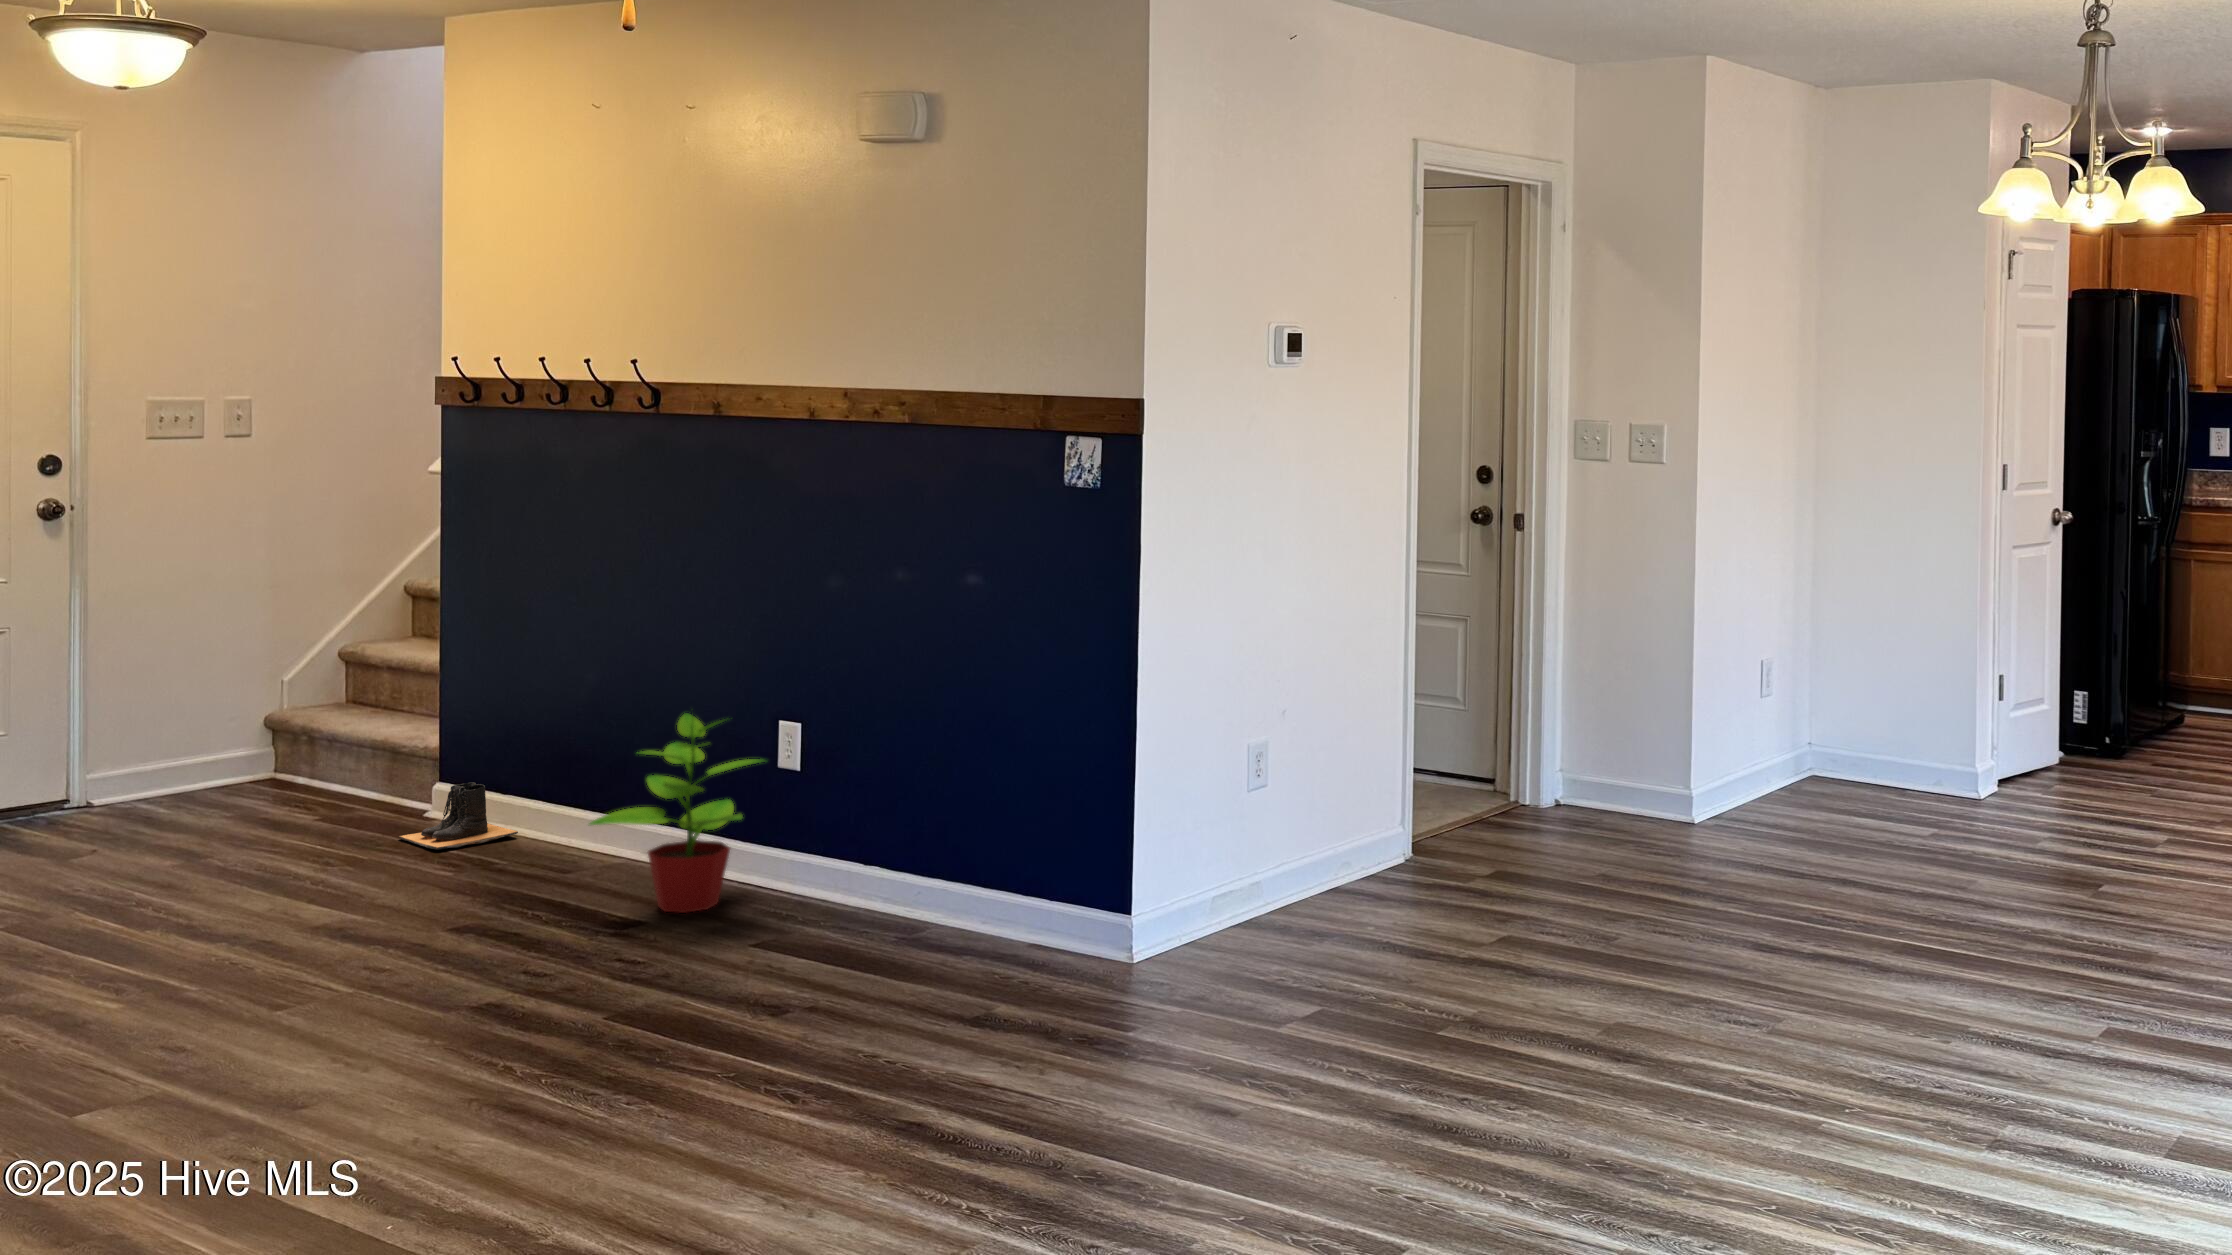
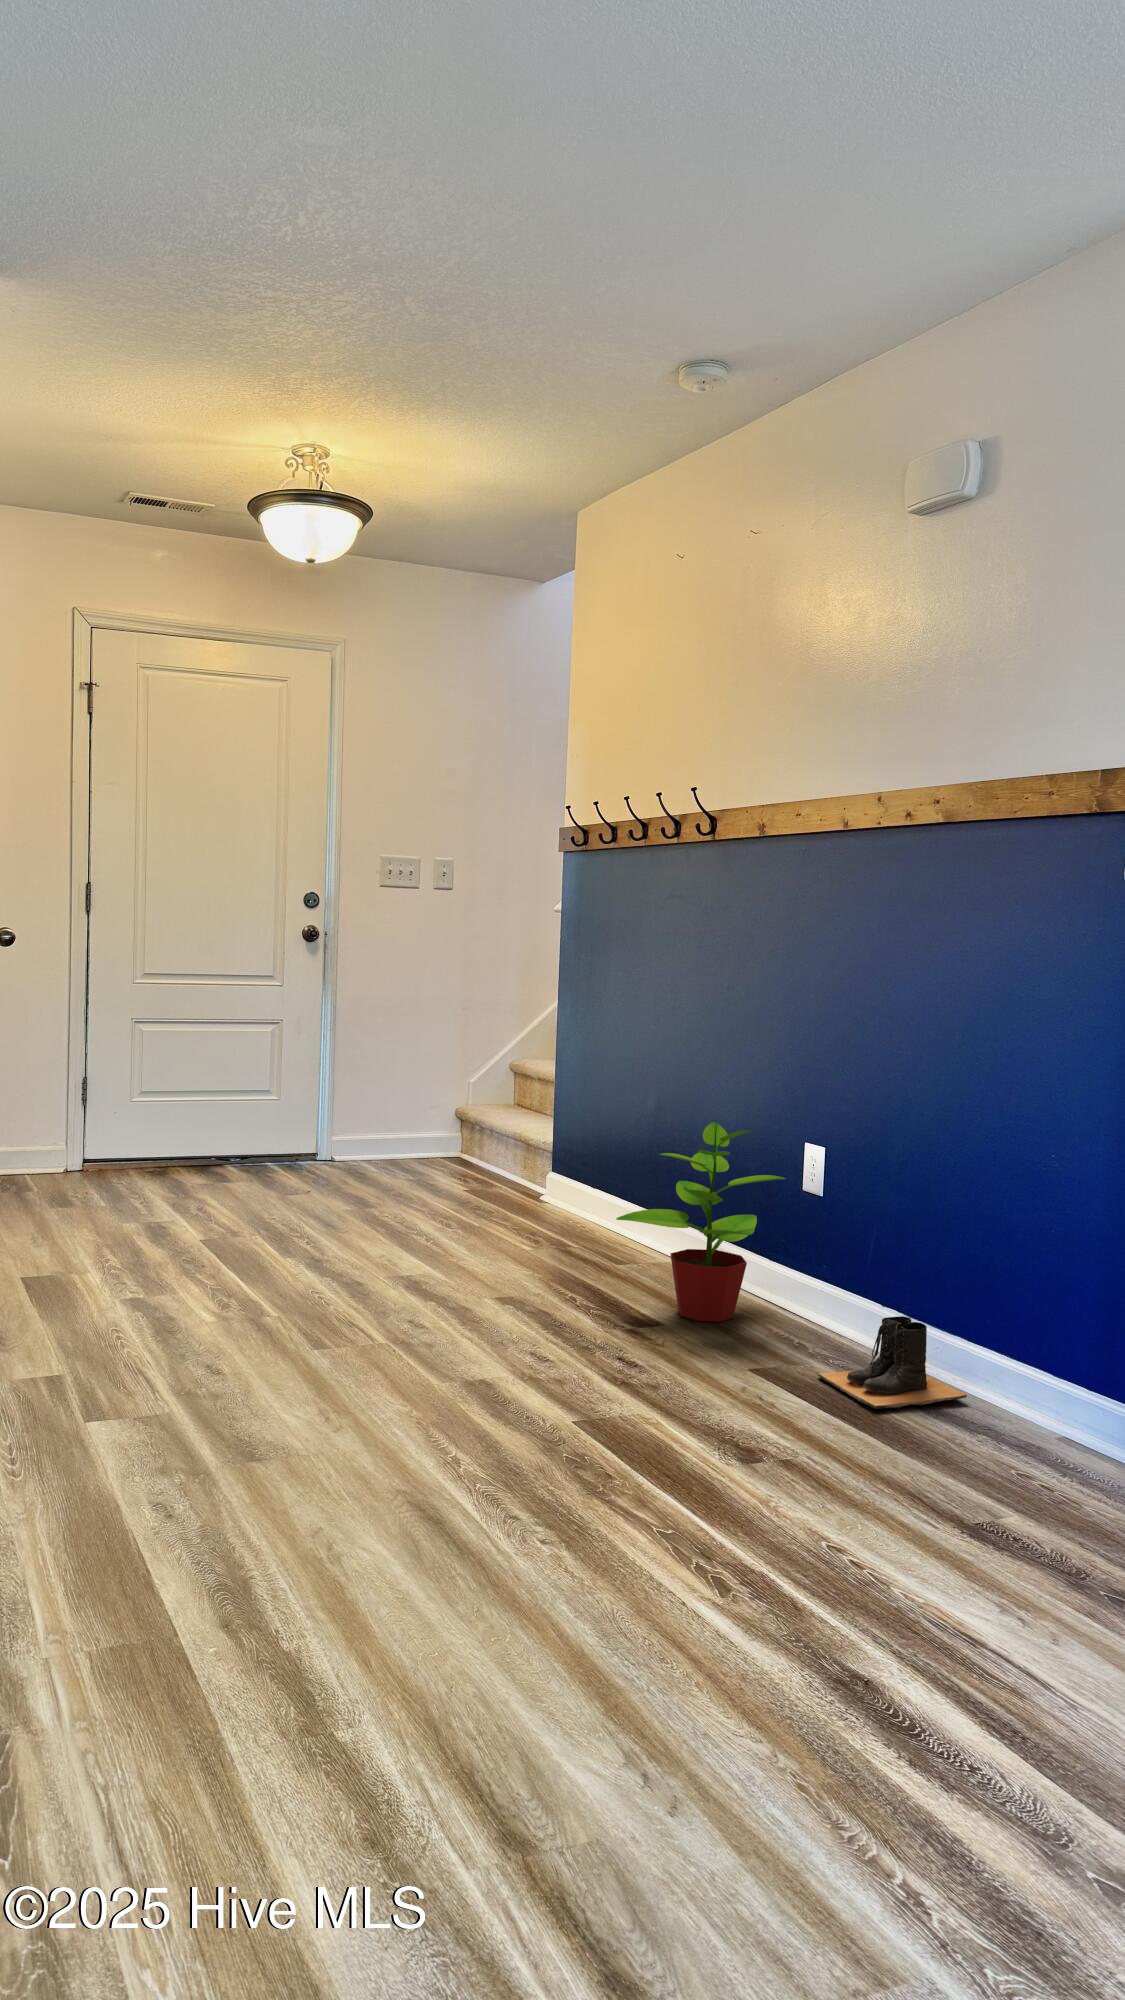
boots: present [398,783,518,850] -> present [817,1316,967,1409]

